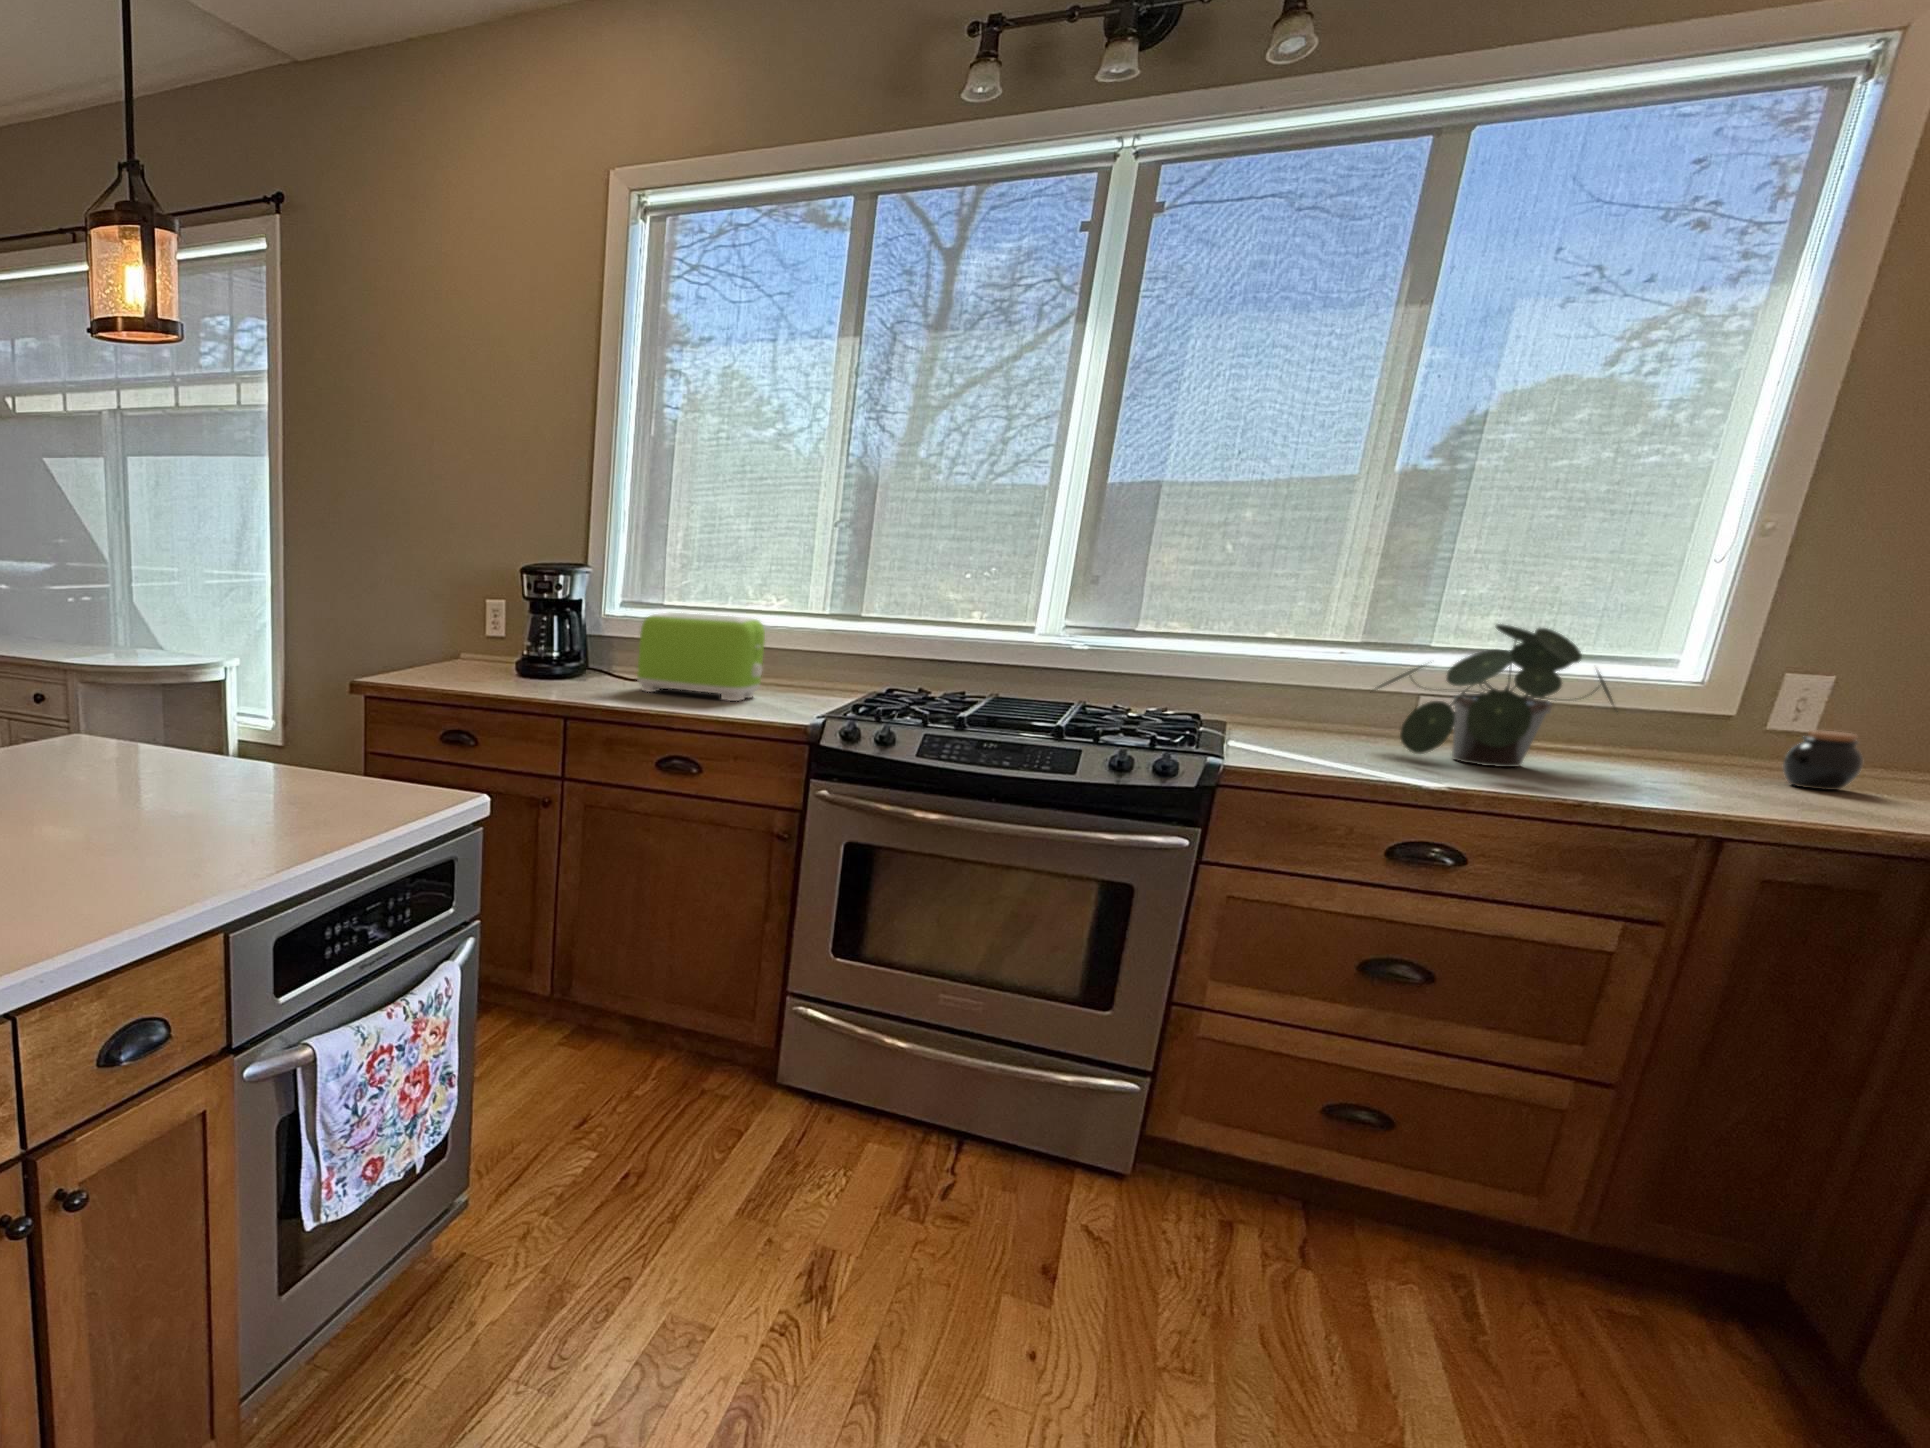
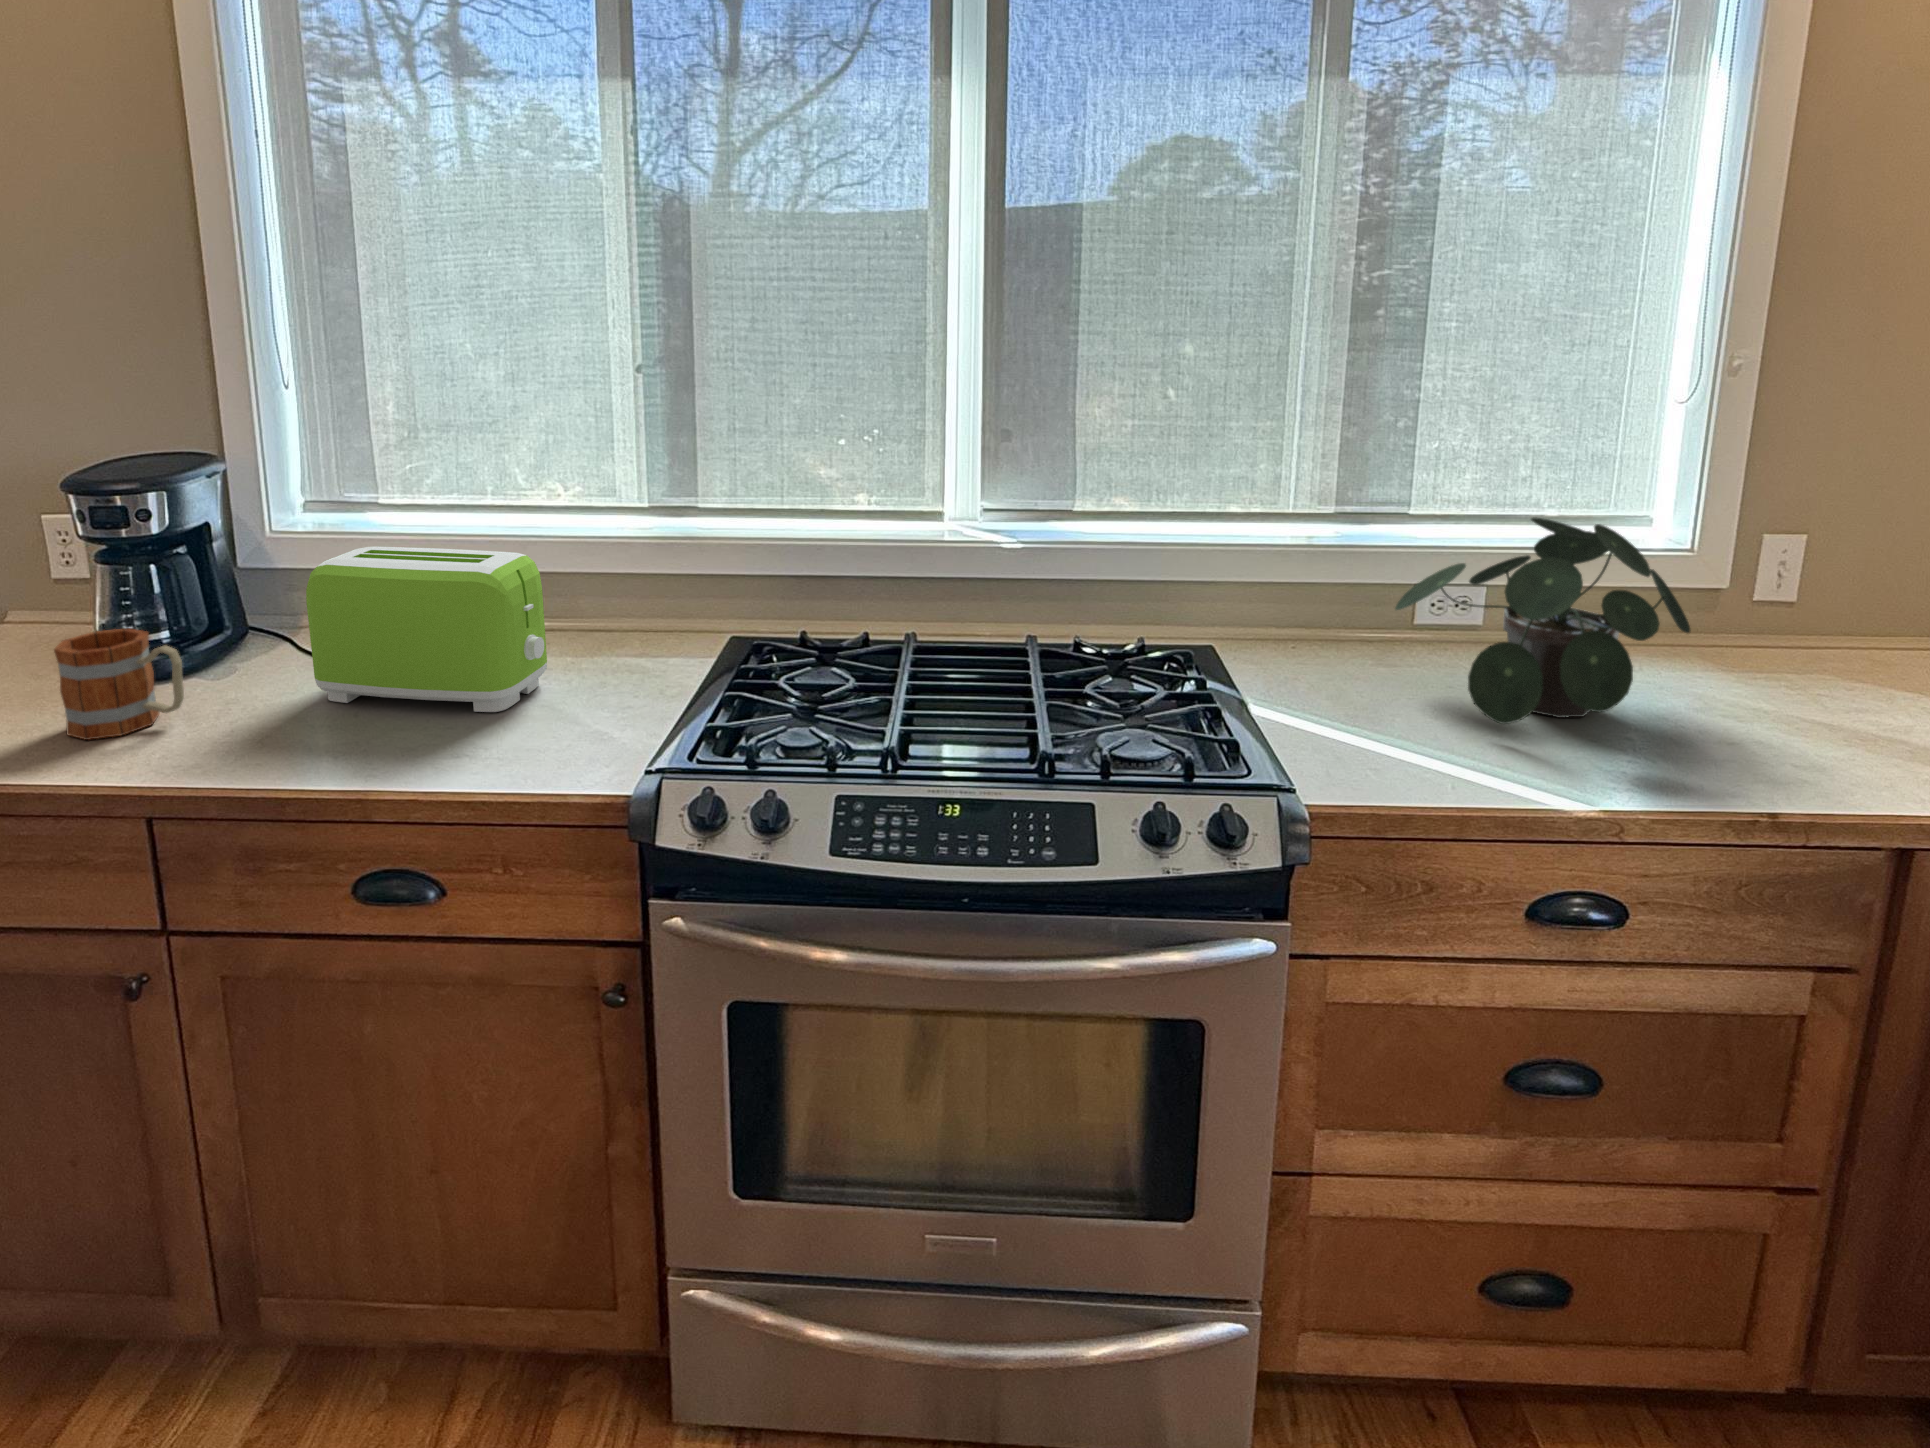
mug: none [524,641,580,690] -> present [54,628,184,740]
jar: present [1783,730,1863,790] -> none [1814,618,1895,696]

